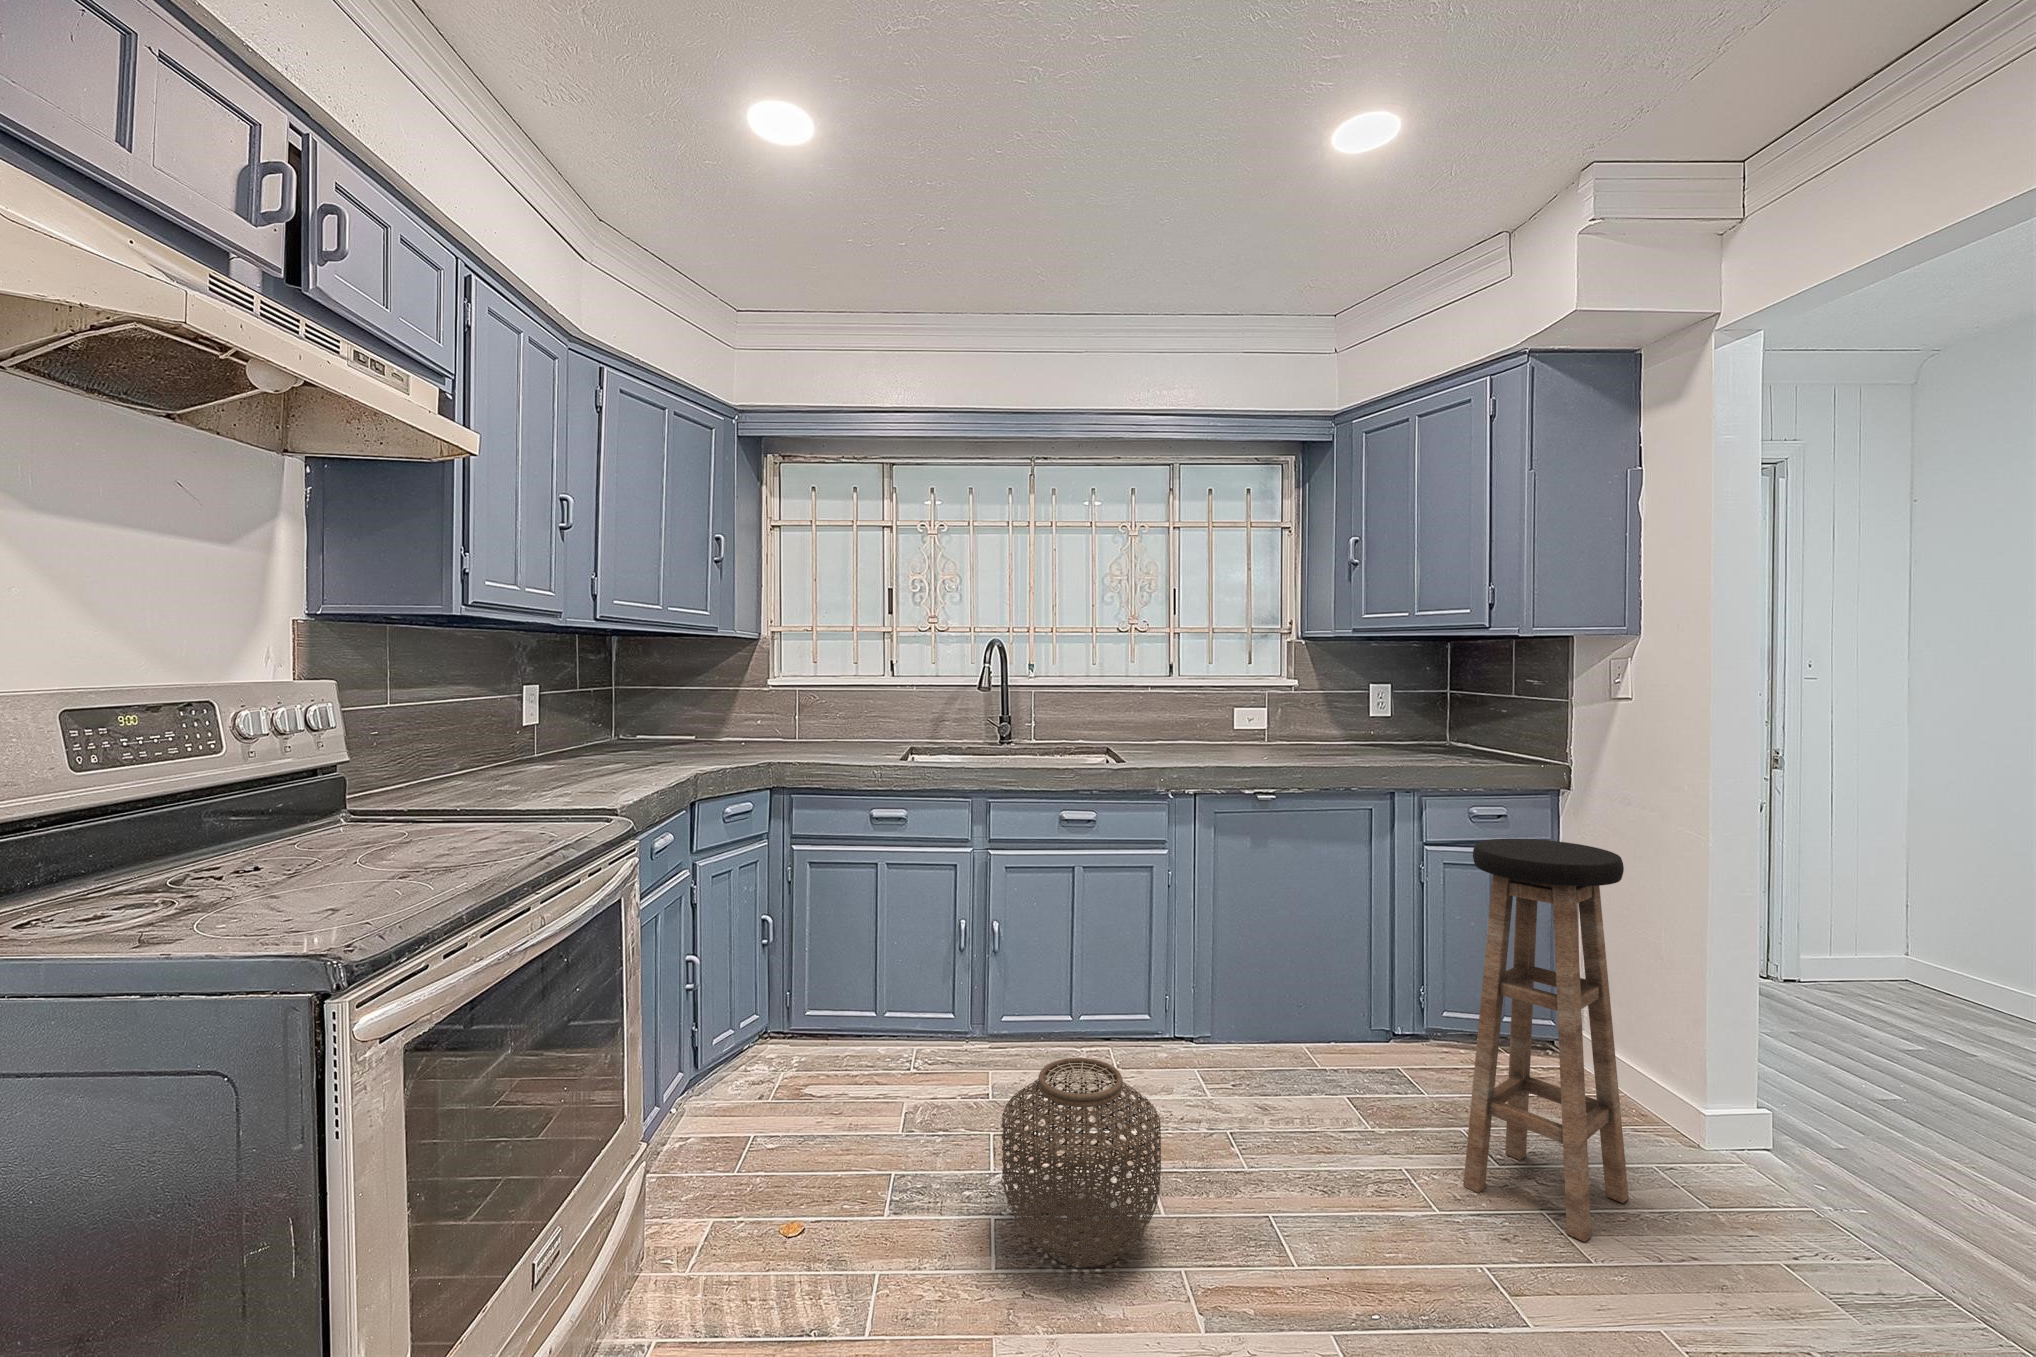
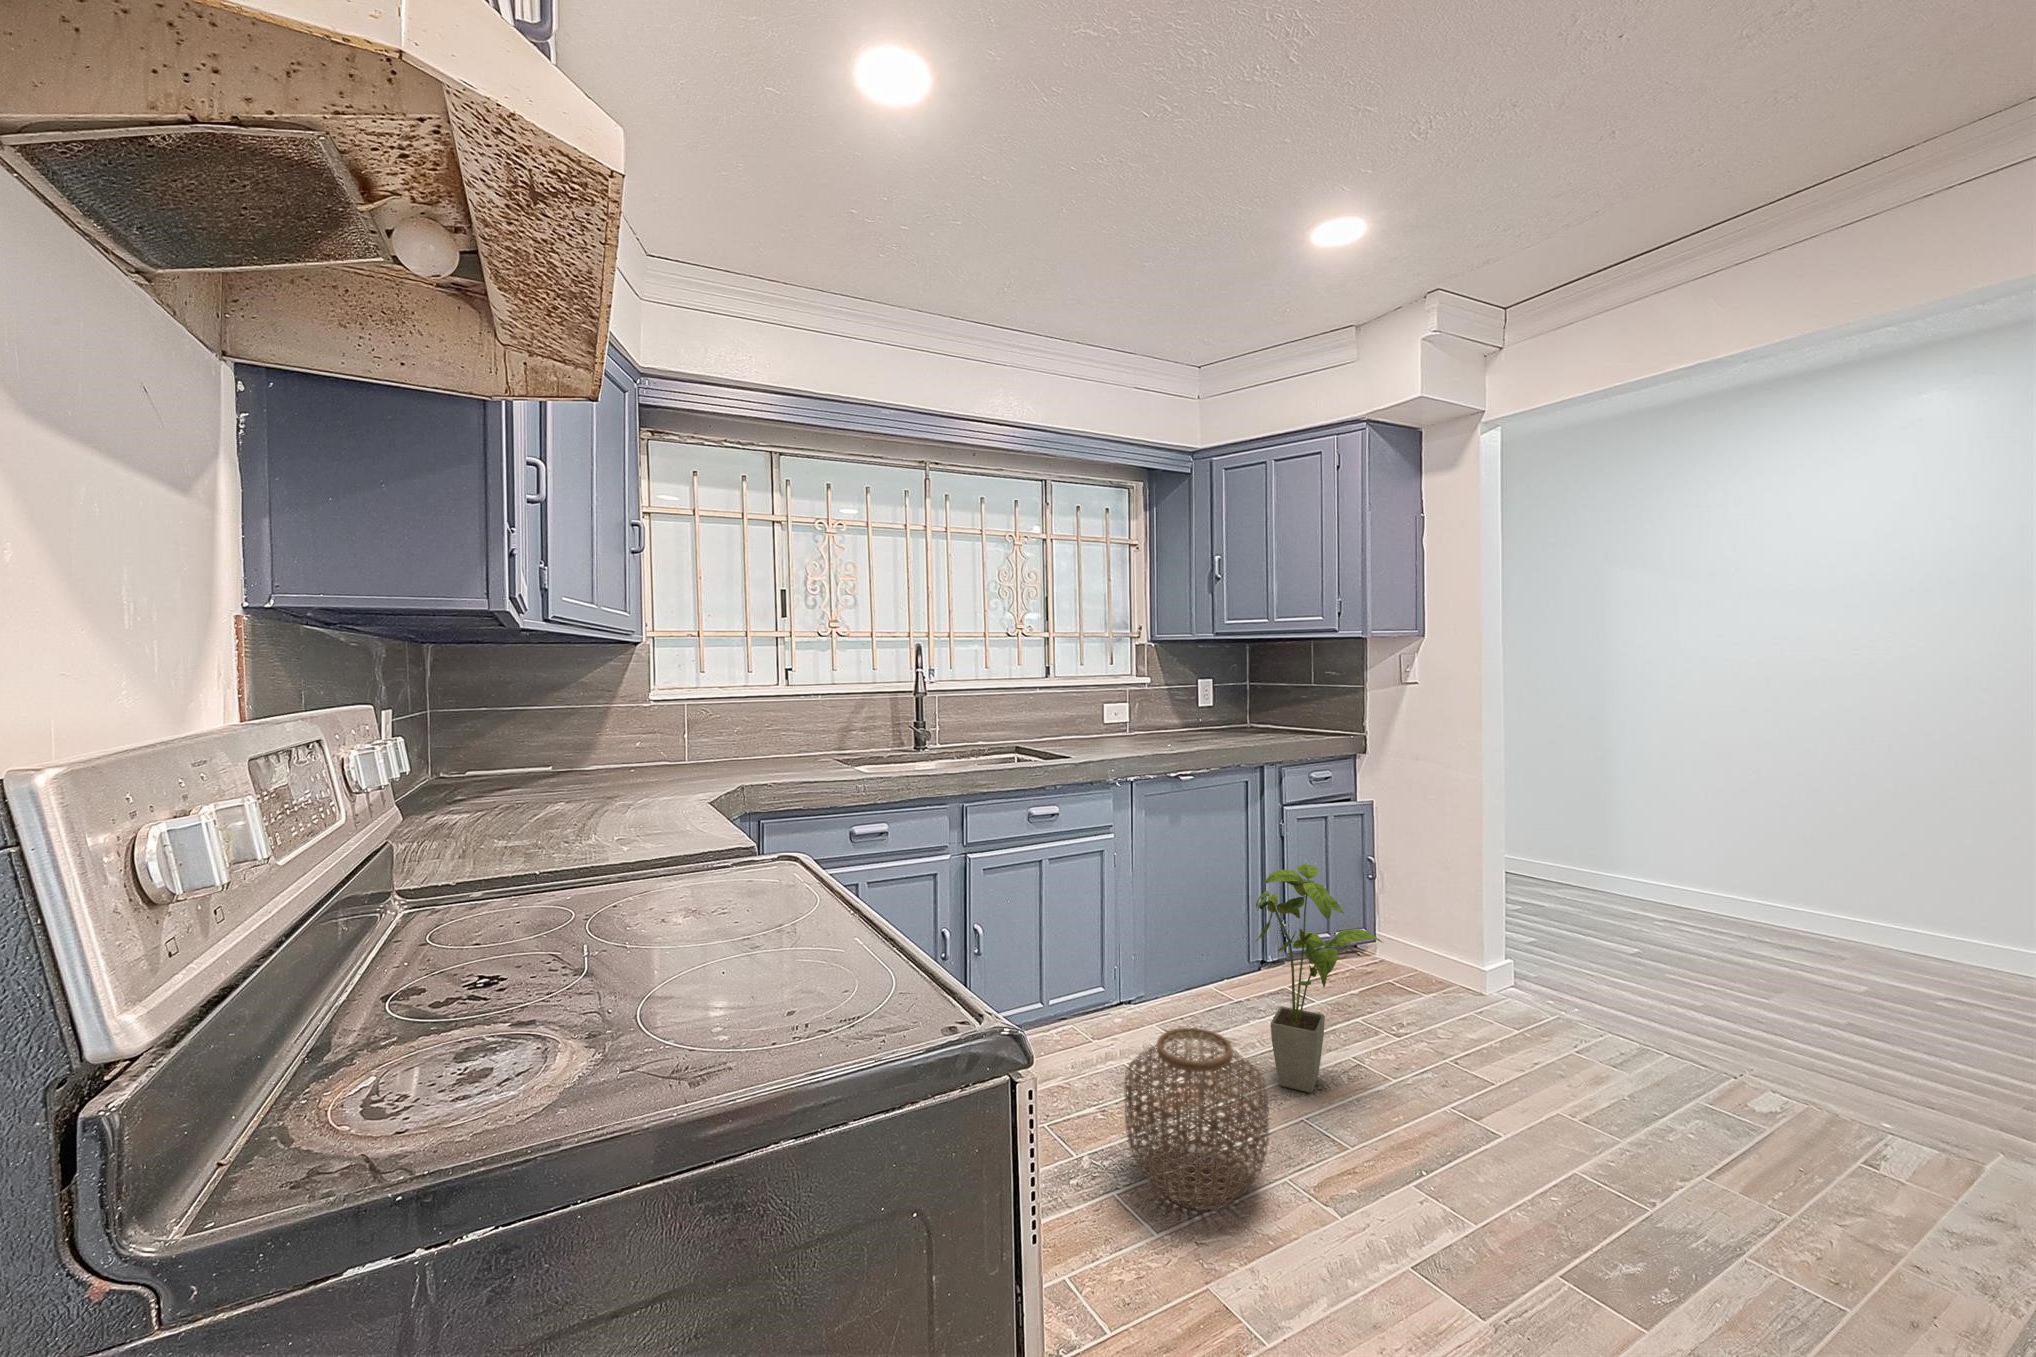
bar stool: present [1463,839,1629,1242] -> none [1385,796,1491,1080]
house plant: none [1255,903,1417,1189] -> present [1255,864,1383,1093]

